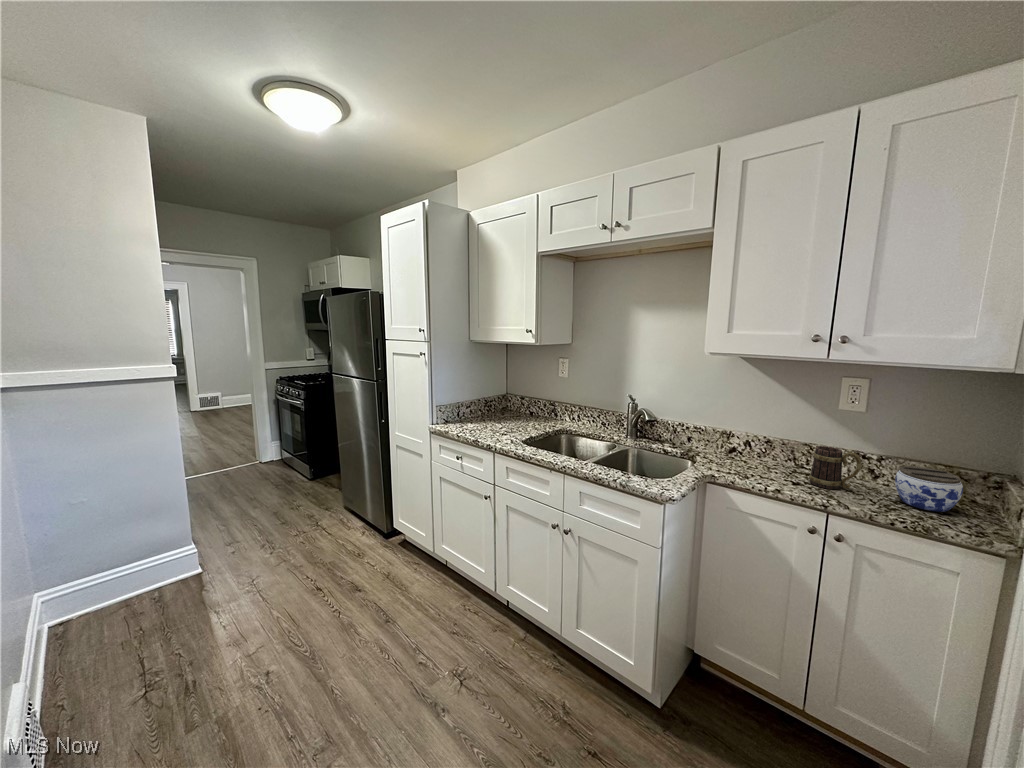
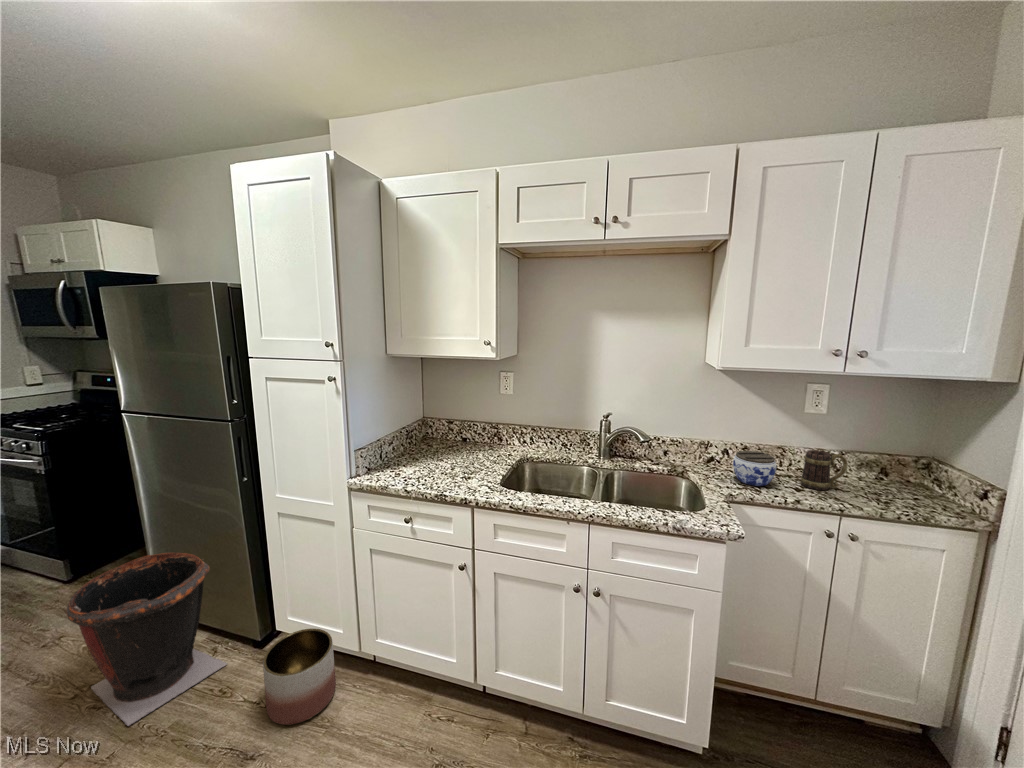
trash can: none [289,463,366,556] -> present [66,553,227,726]
jar: present [895,466,963,512] -> present [733,451,777,486]
planter: none [372,527,417,582] -> present [263,628,336,725]

